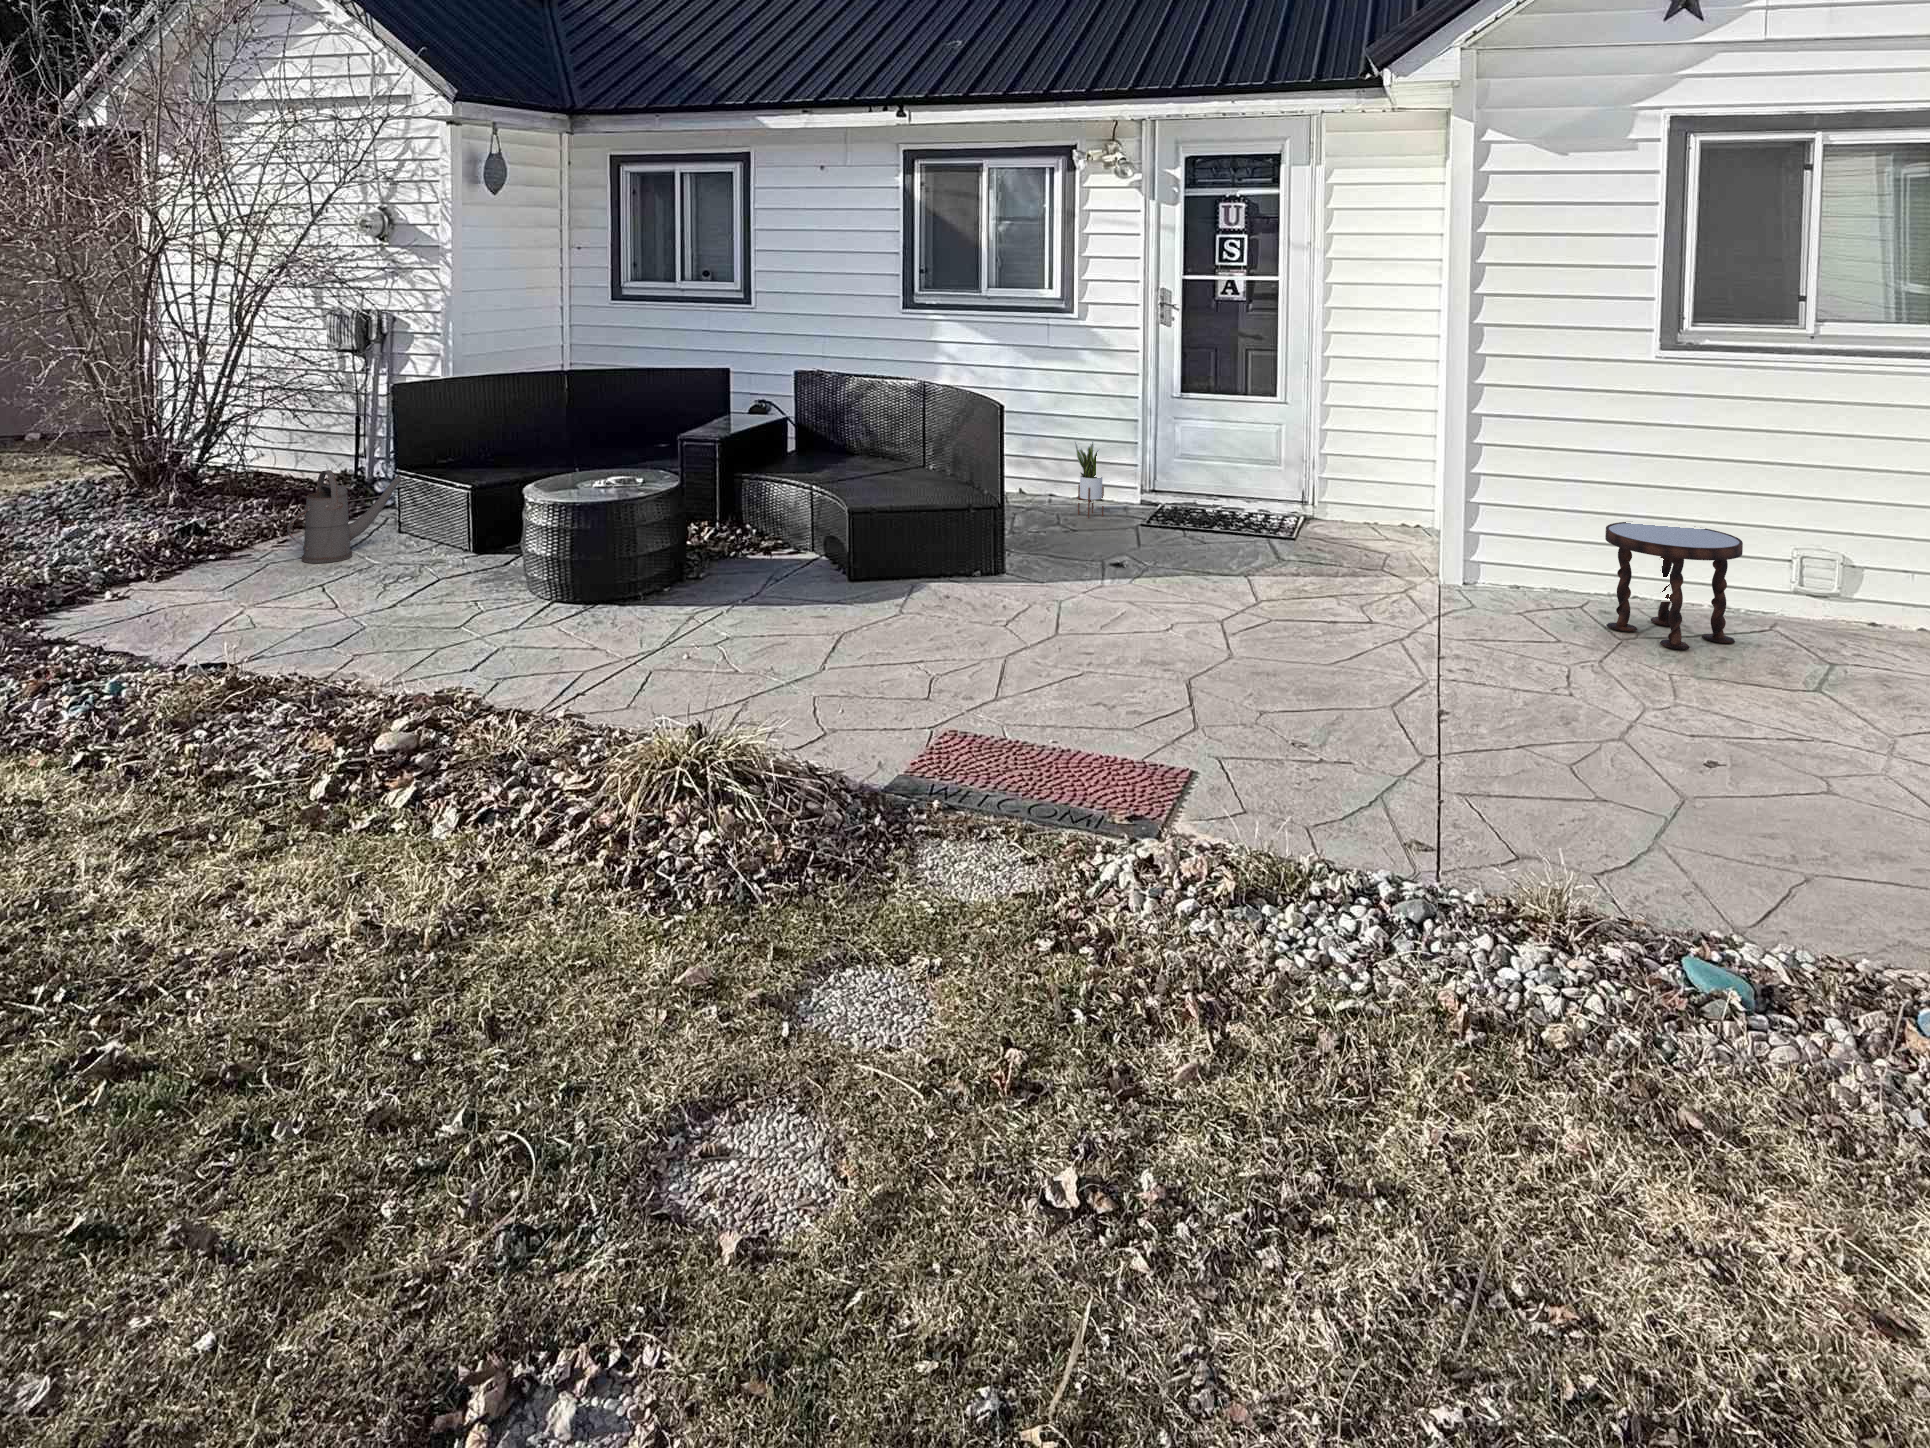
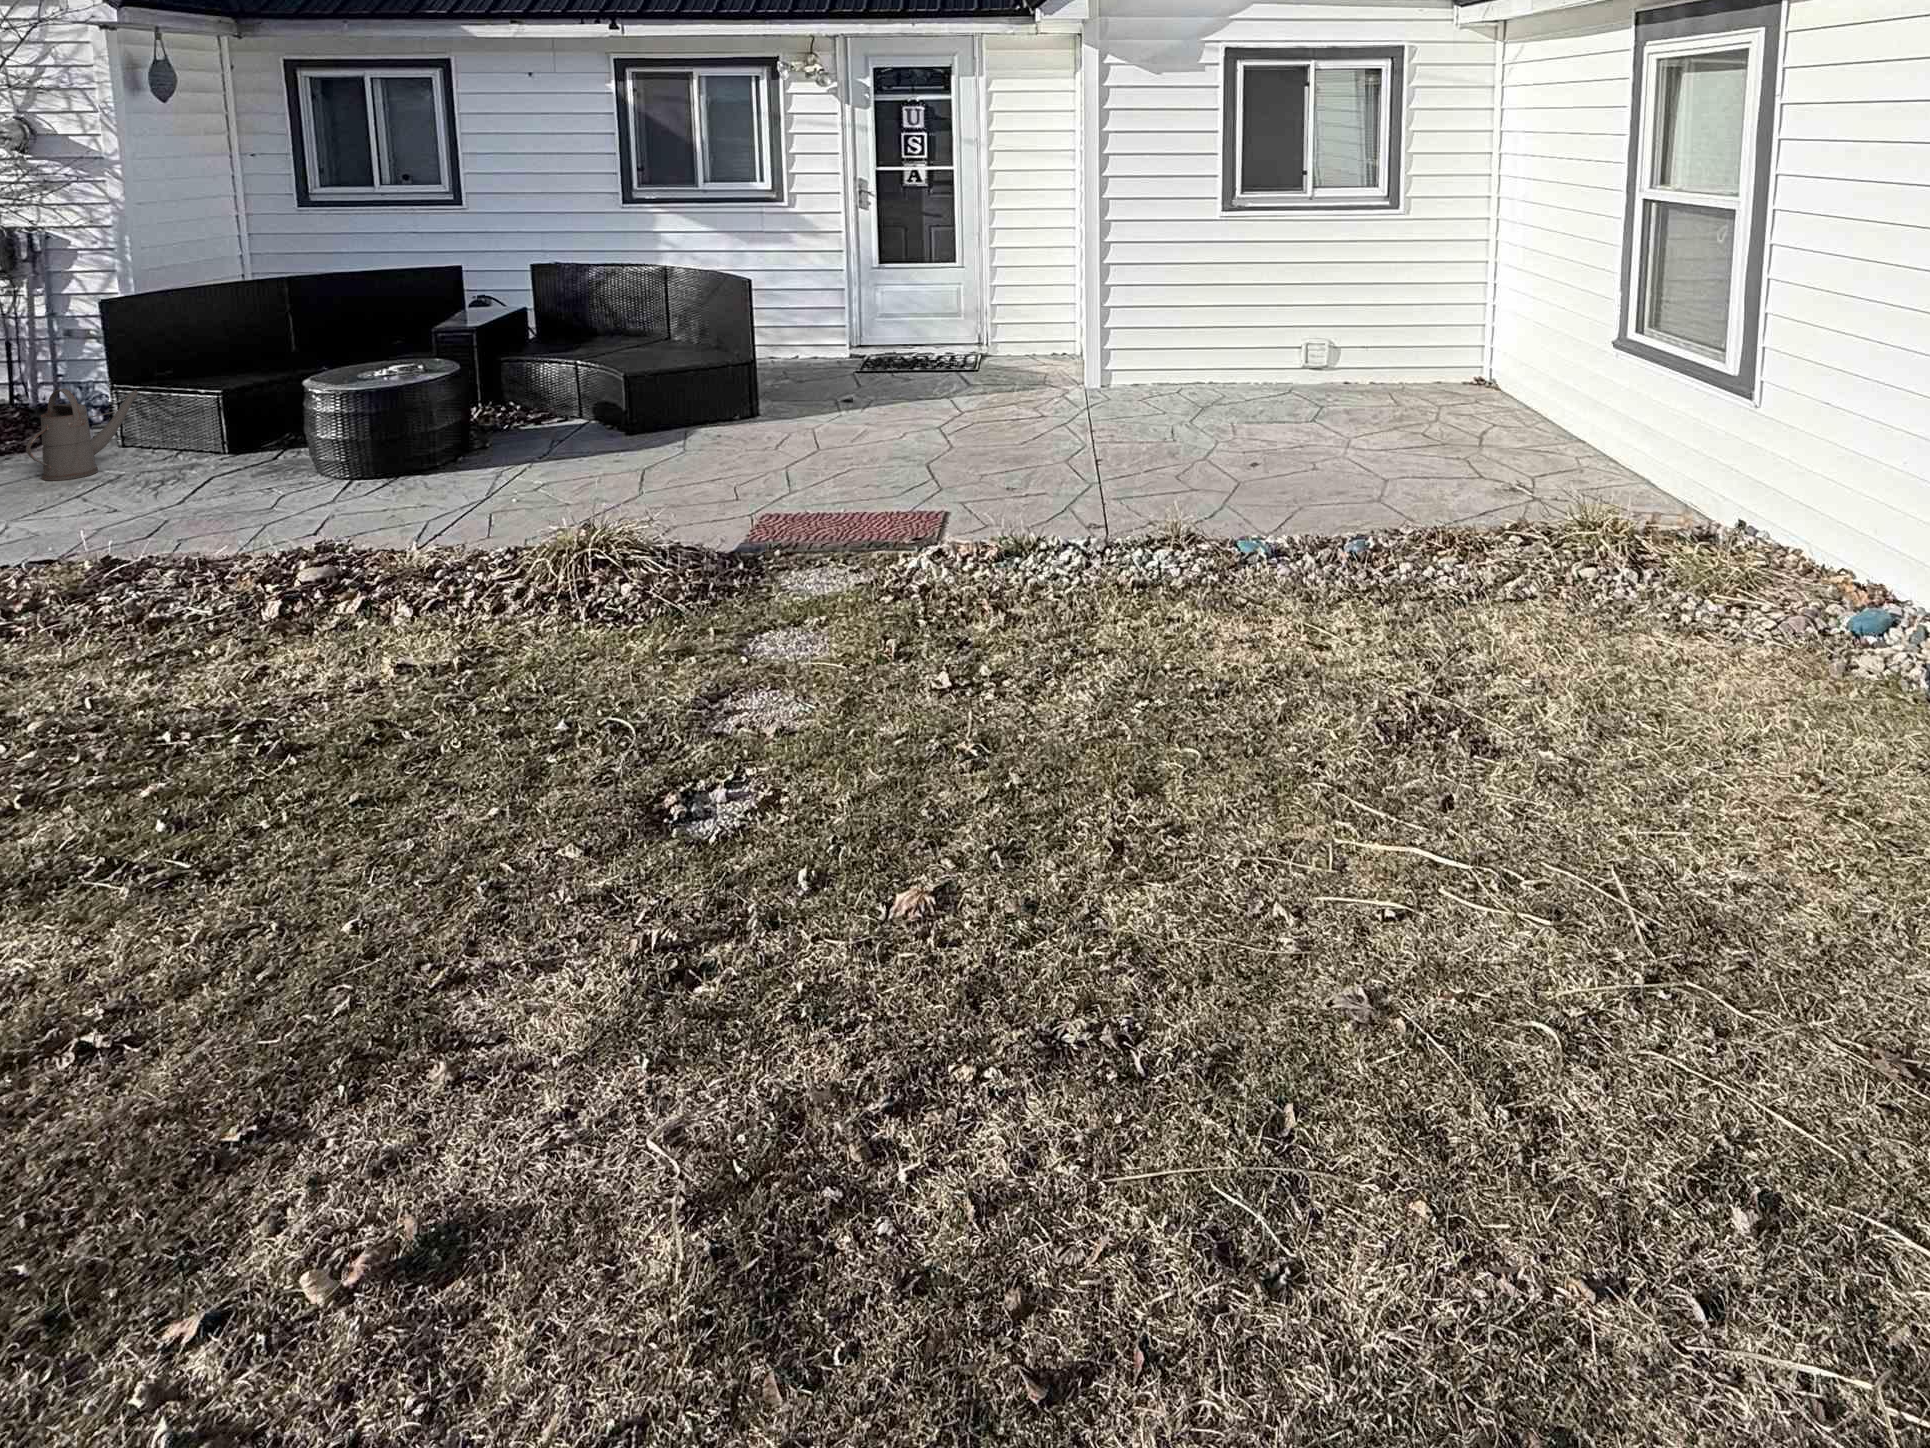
potted plant: present [1075,441,1104,518] -> none [789,309,817,374]
side table: present [1605,522,1743,650] -> none [1193,331,1273,411]

